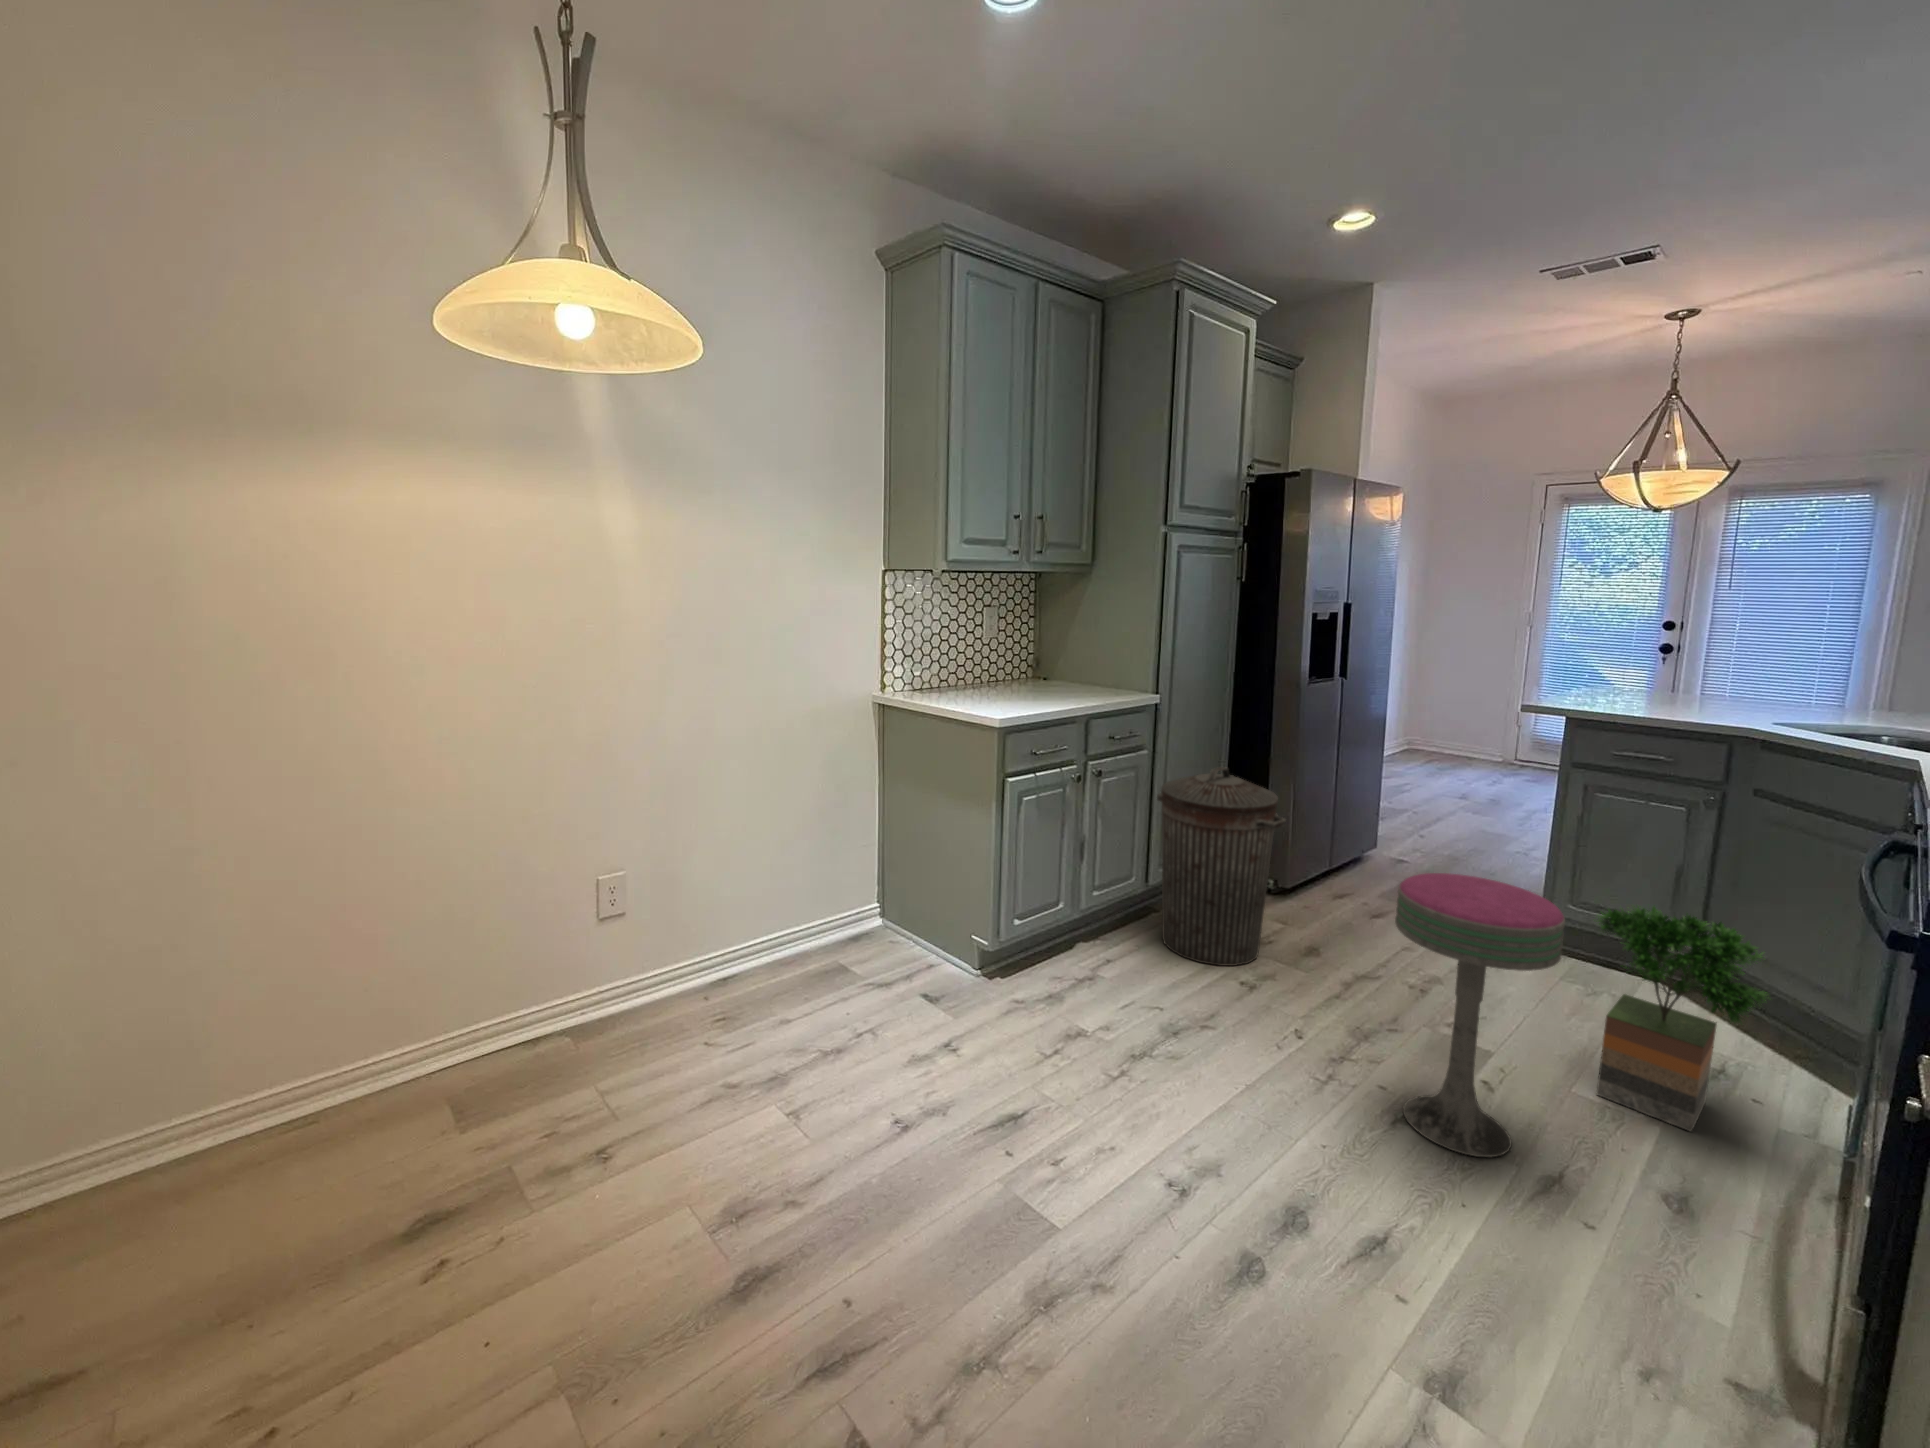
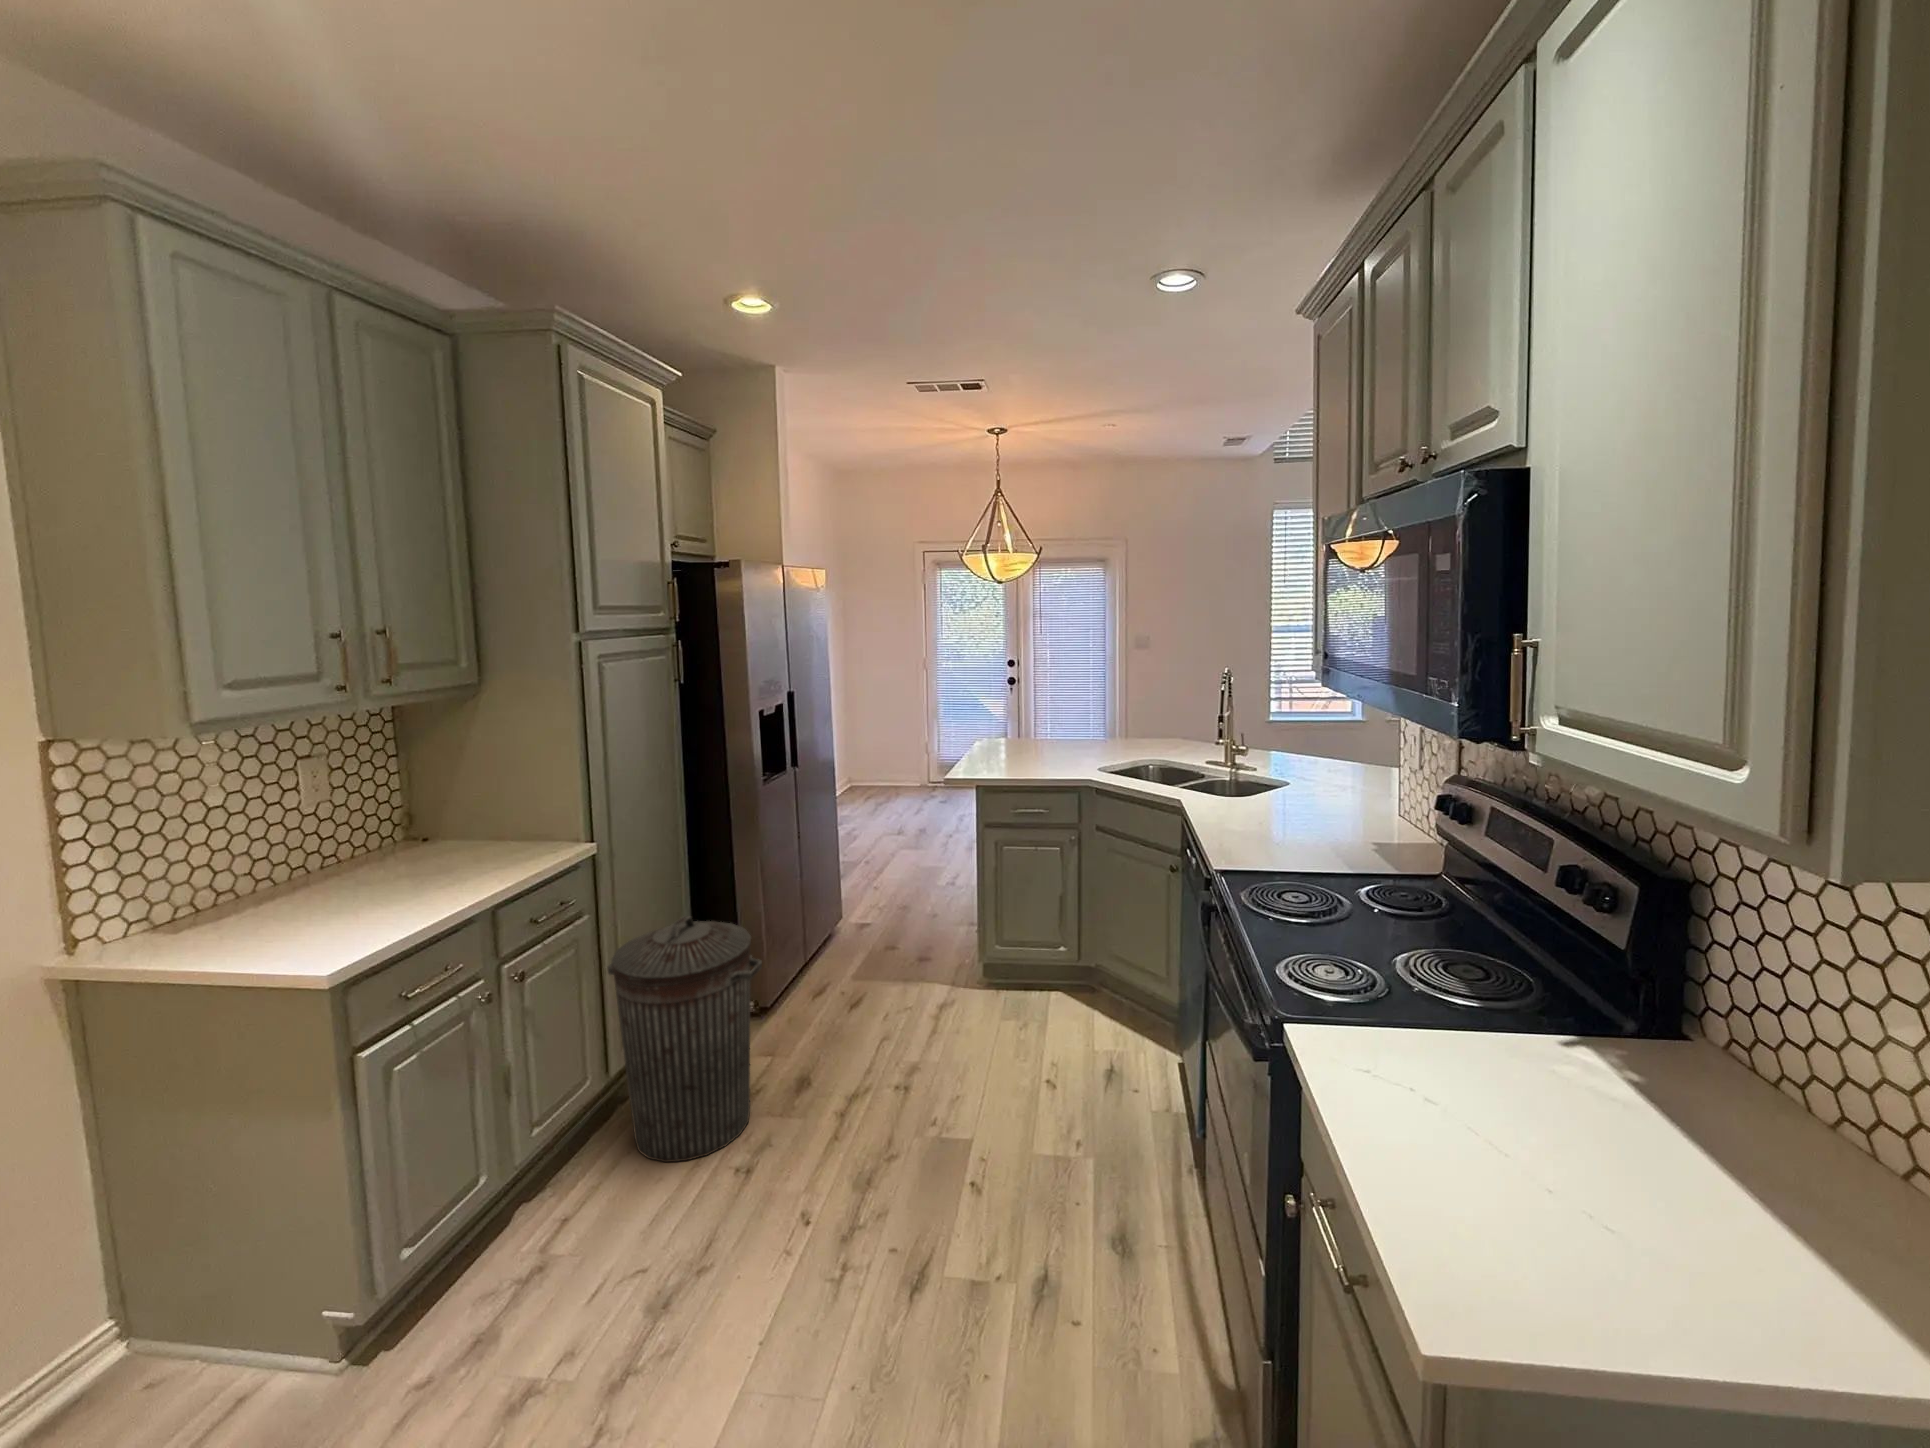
bar stool: present [1395,873,1565,1157] -> none [888,1000,1025,1298]
potted tree: present [1597,906,1766,1131] -> none [1029,962,1145,1150]

